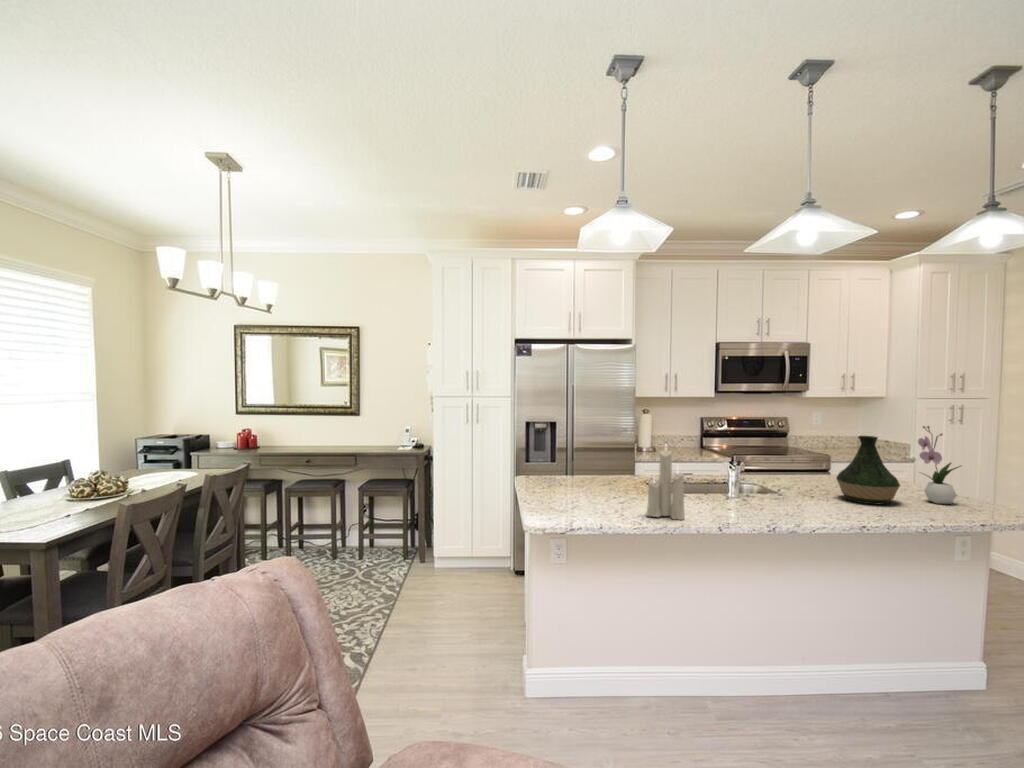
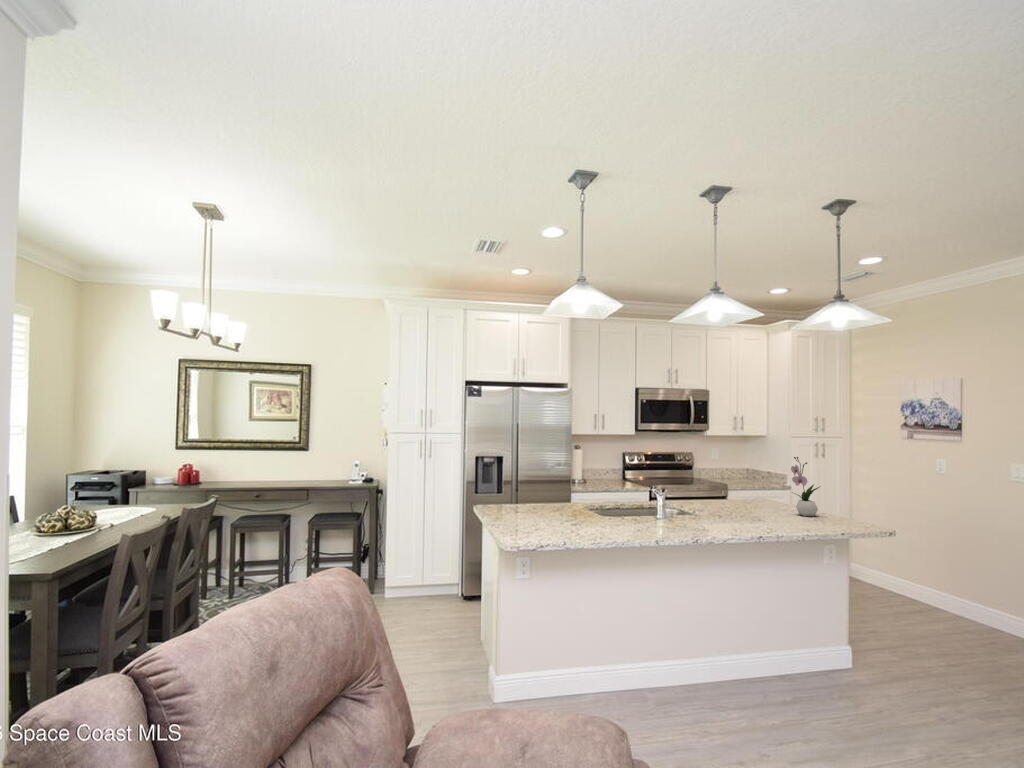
vase: present [836,436,900,504] -> none [734,465,780,518]
candle: present [647,445,685,520] -> none [596,466,626,531]

